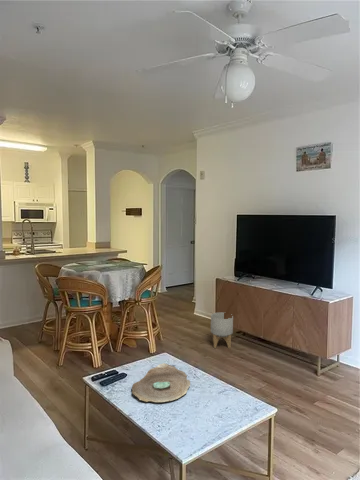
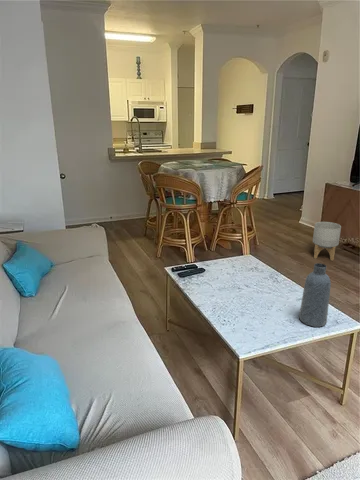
vase: none [225,356,249,417] -> present [299,263,331,327]
decorative bowl: present [132,363,190,402] -> none [206,264,269,300]

